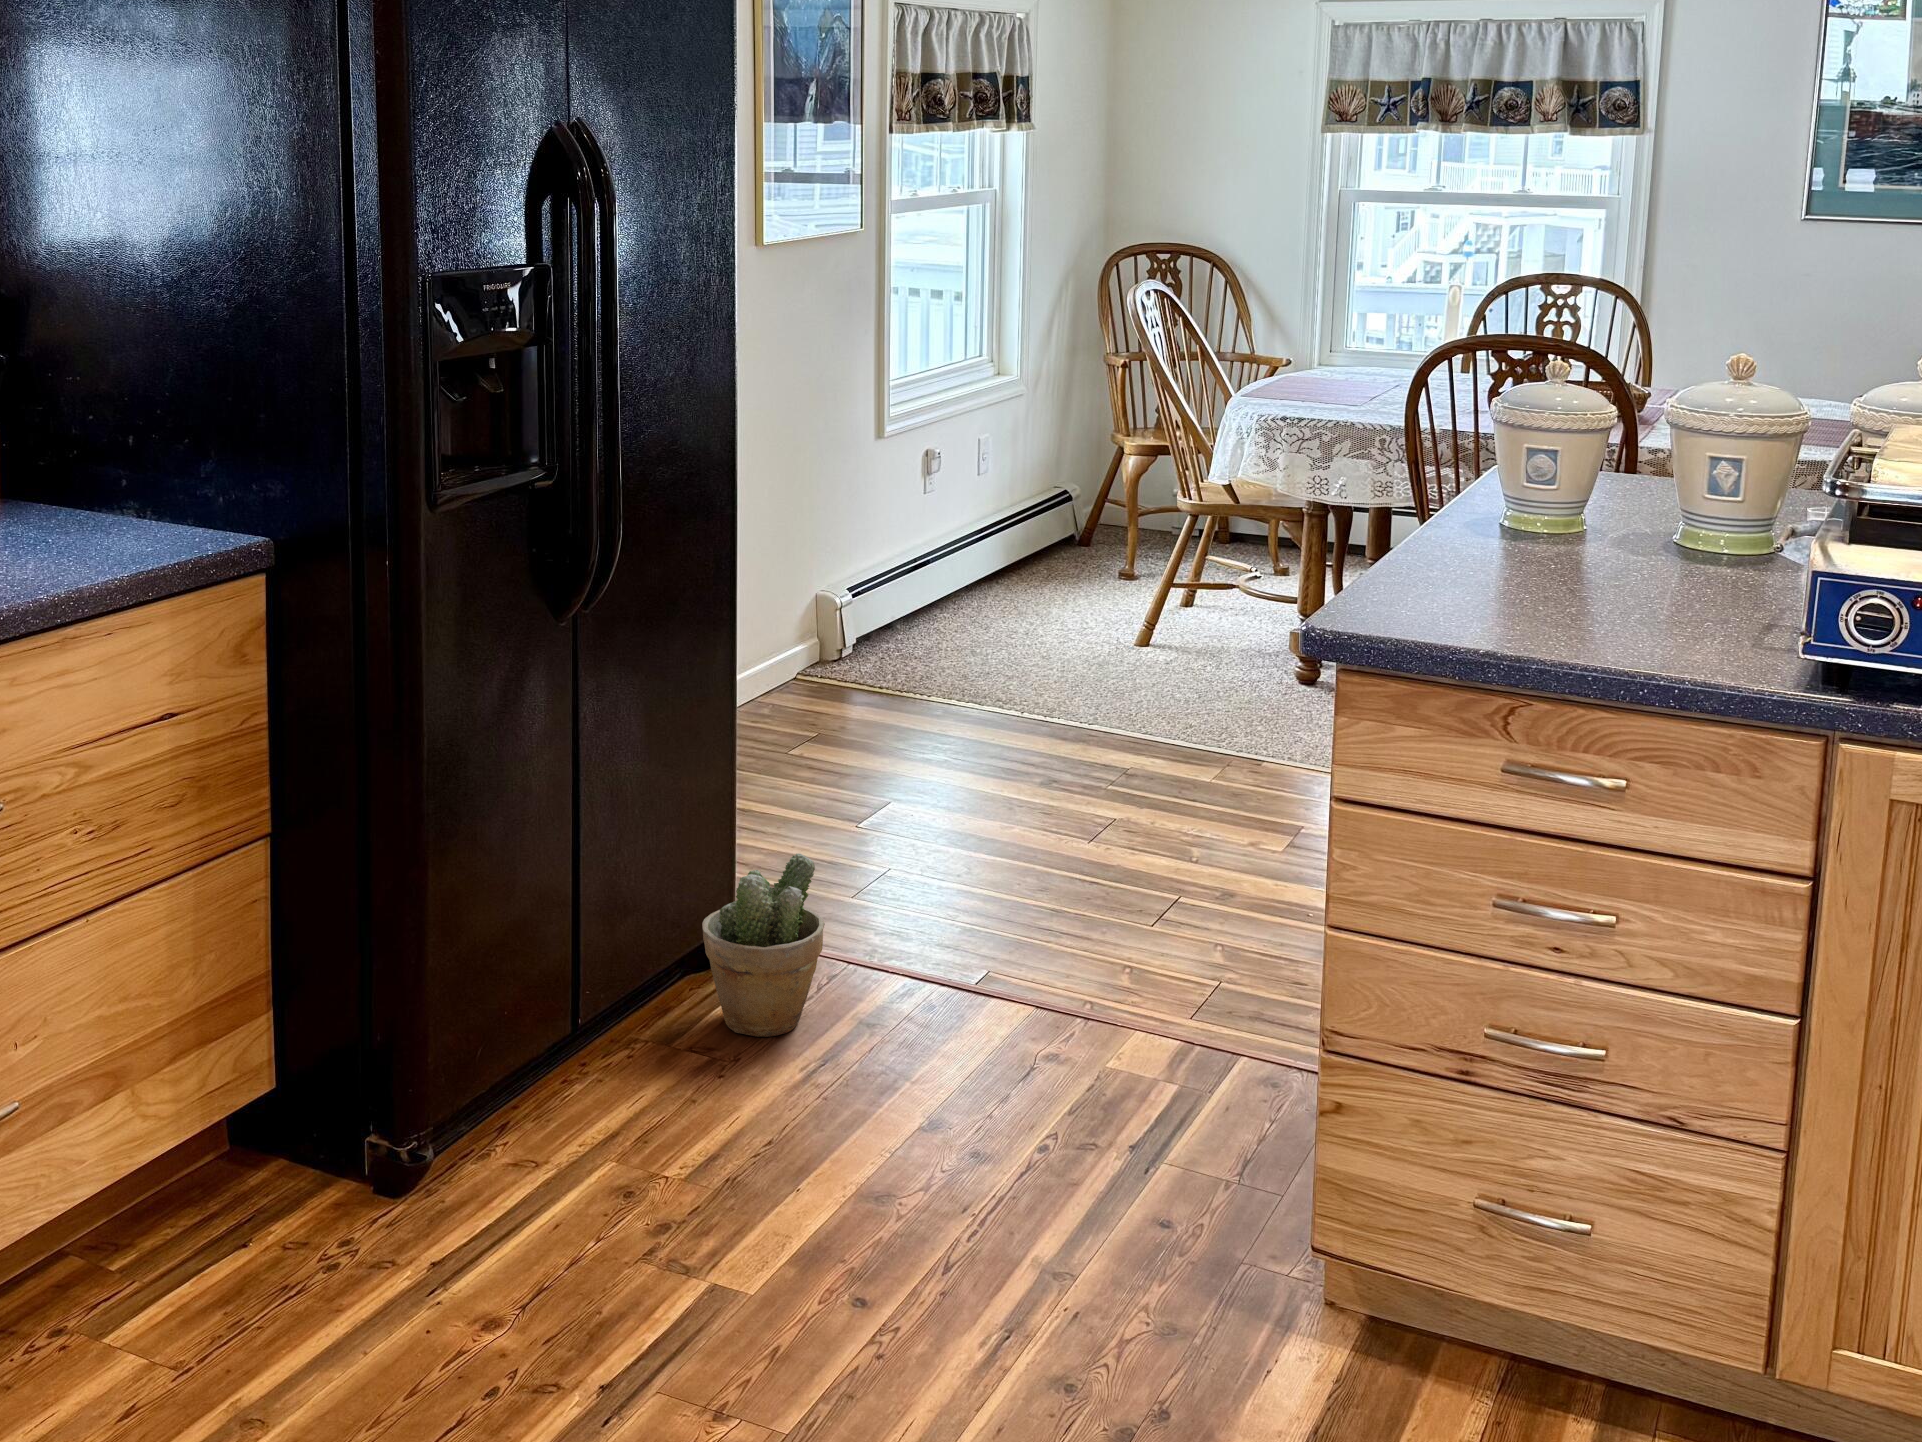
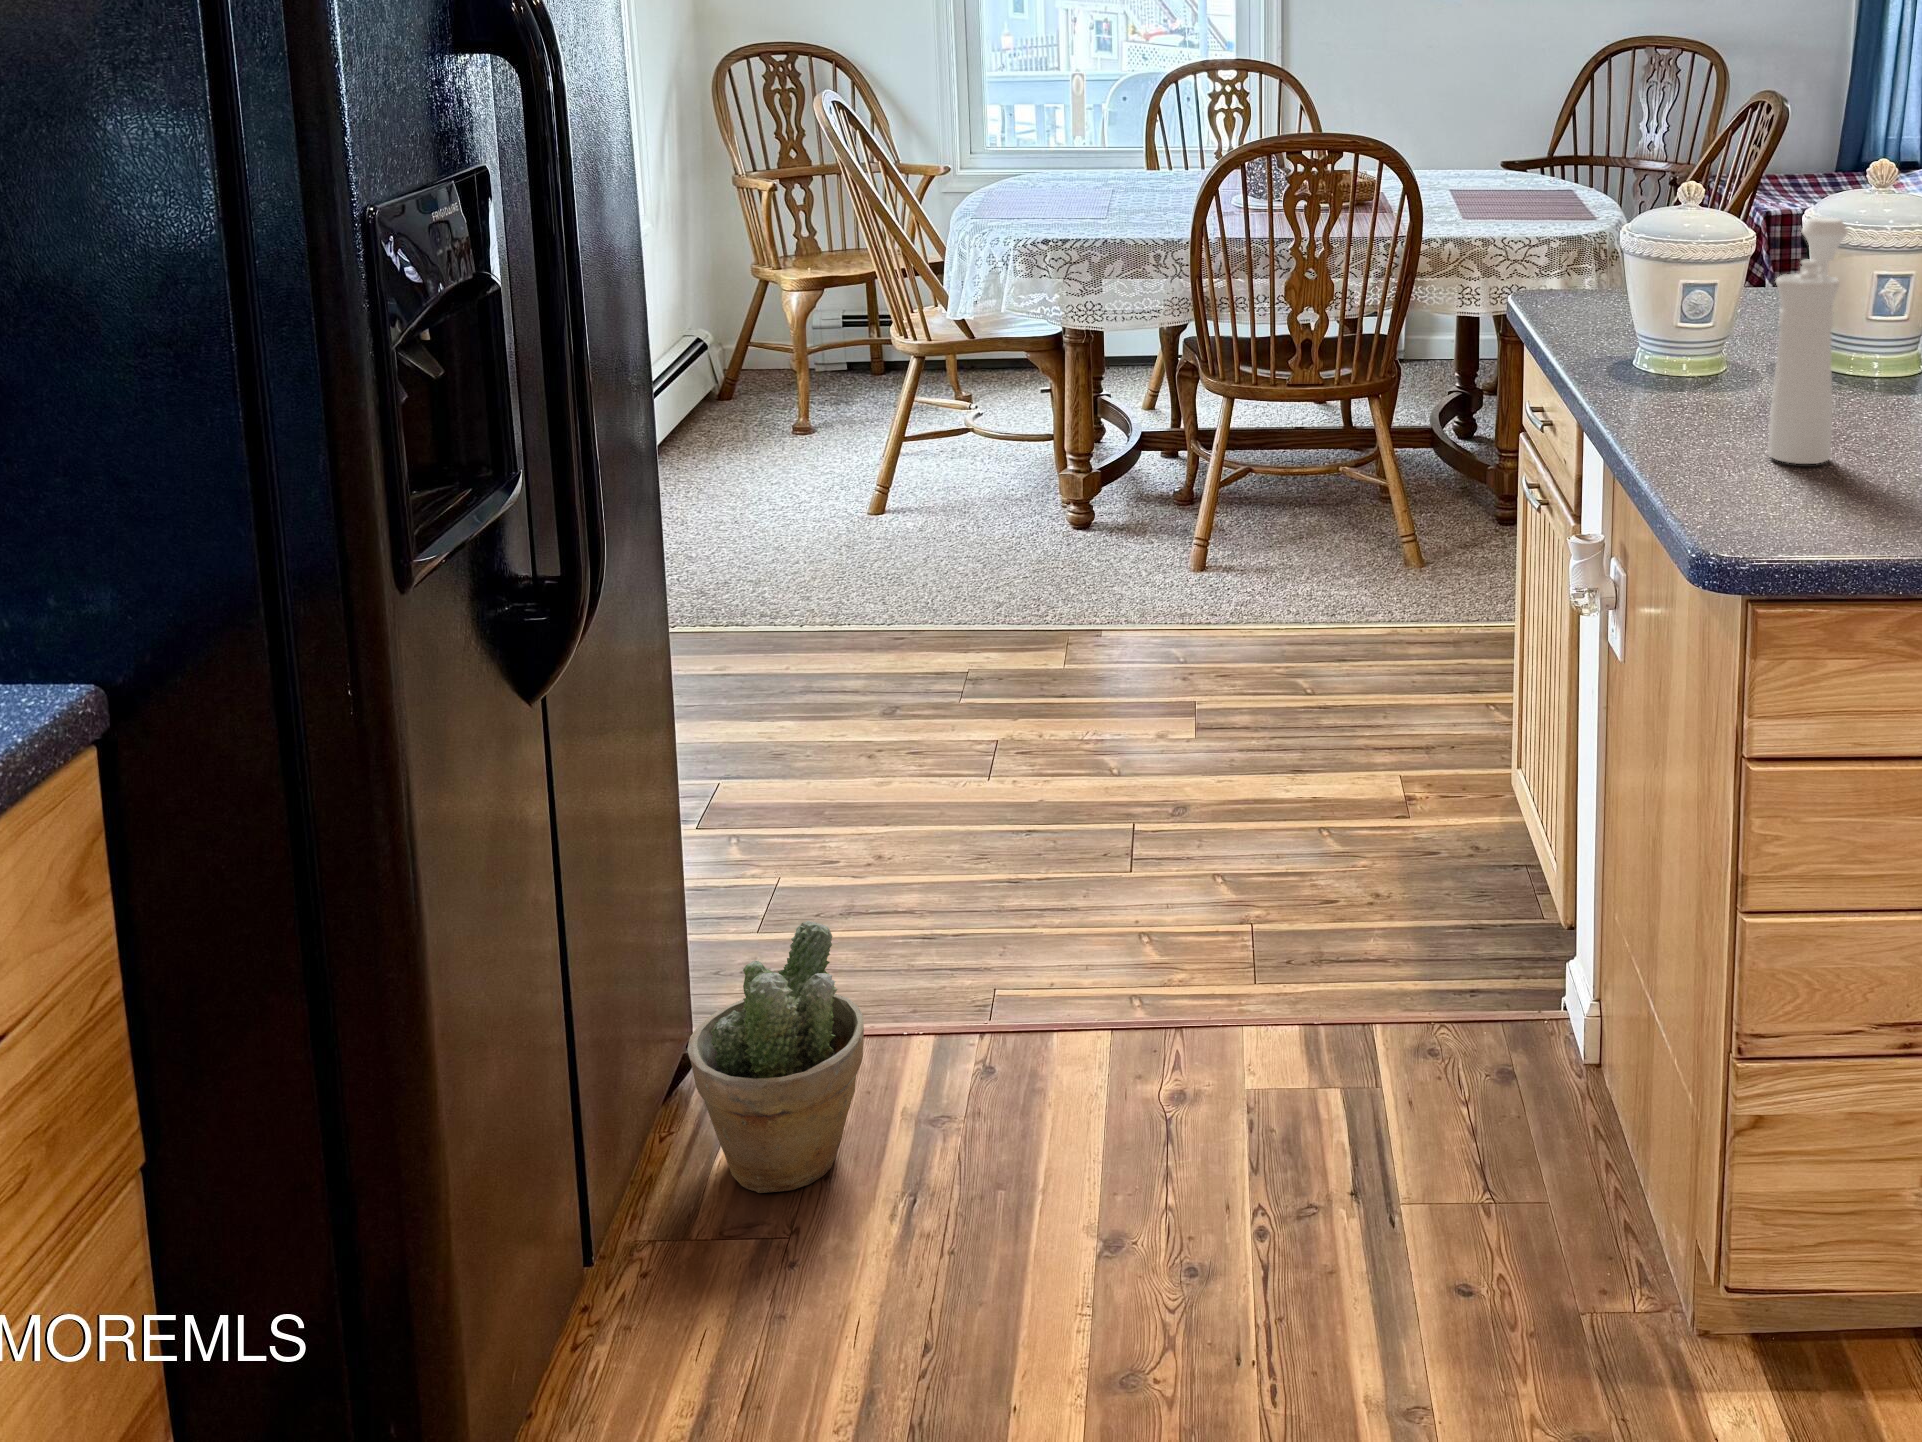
pepper mill: none [1472,391,1590,593] -> present [1768,217,1848,464]

